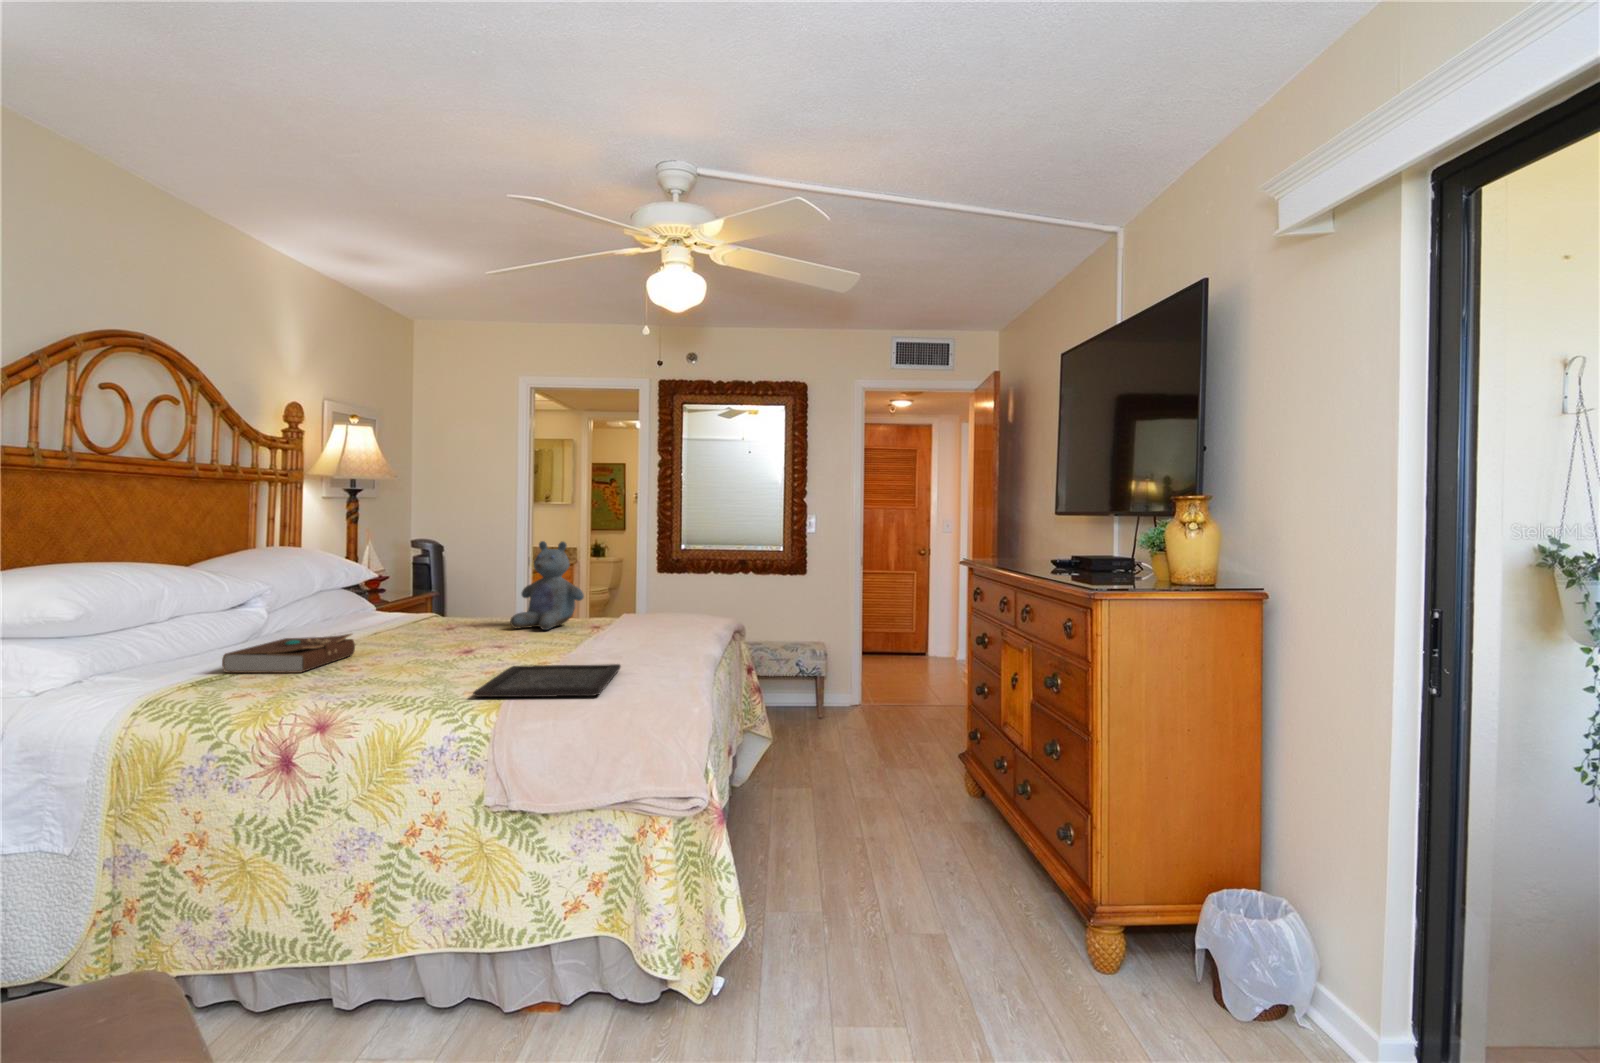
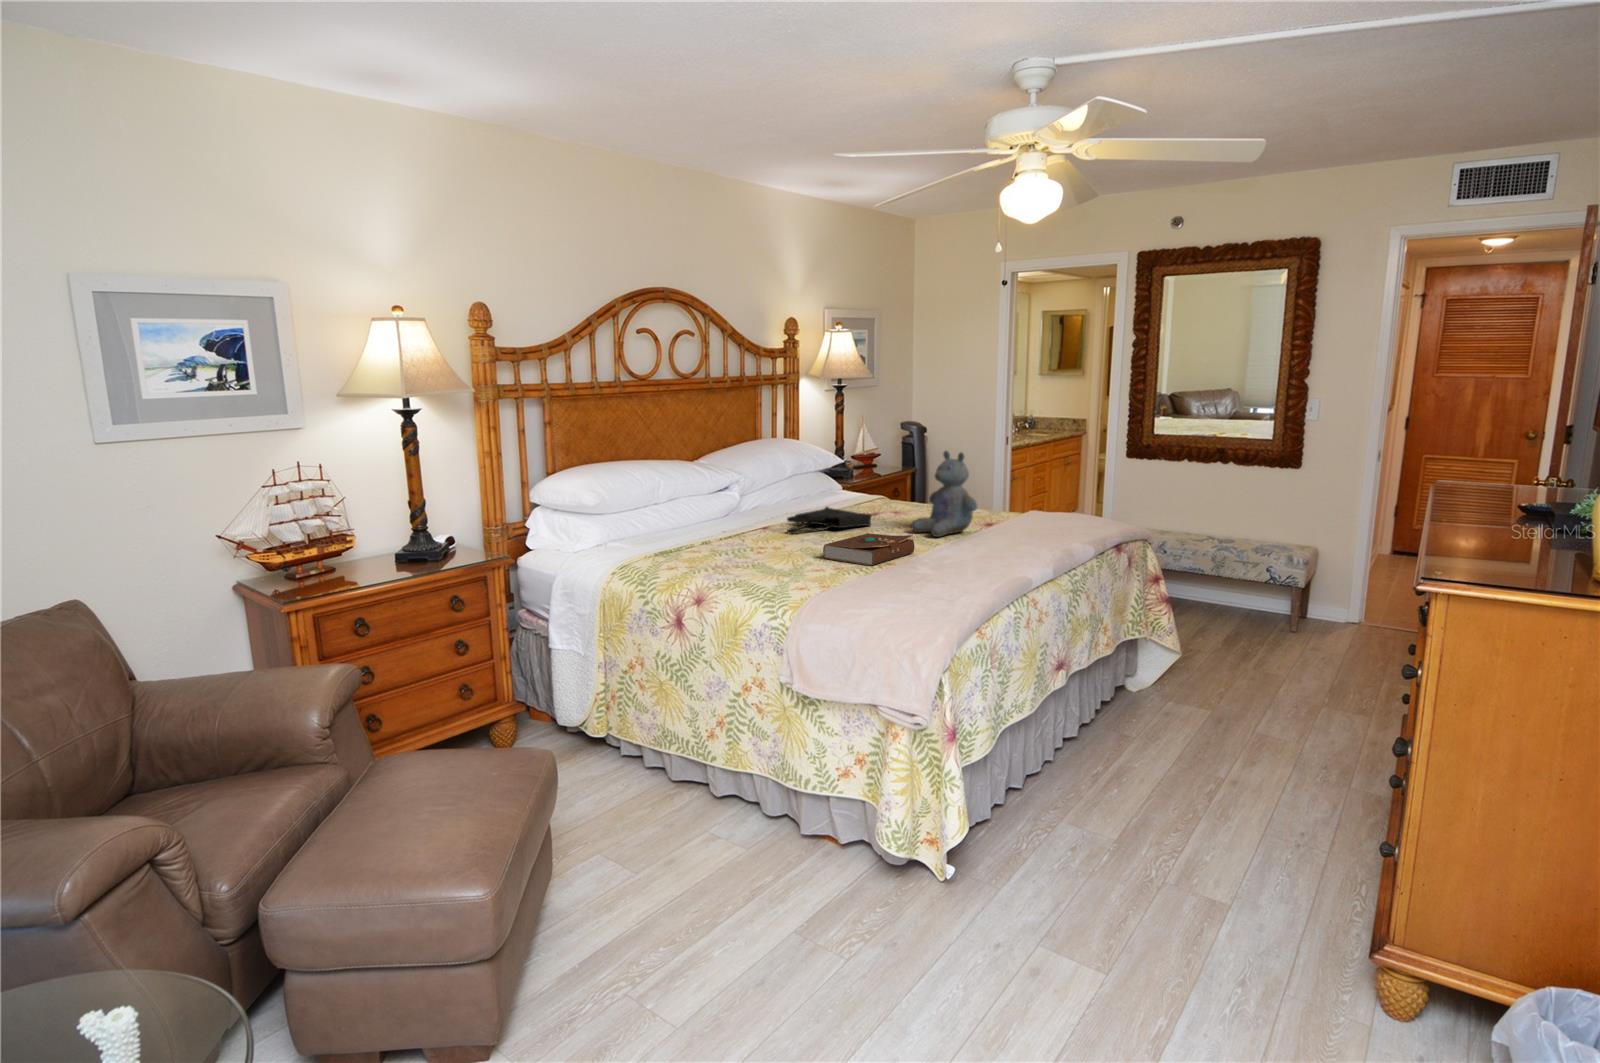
tote bag: none [355,612,455,643] -> present [787,507,872,534]
book: present [222,634,355,673] -> present [823,533,914,566]
tray: present [473,664,621,697] -> none [786,573,926,610]

